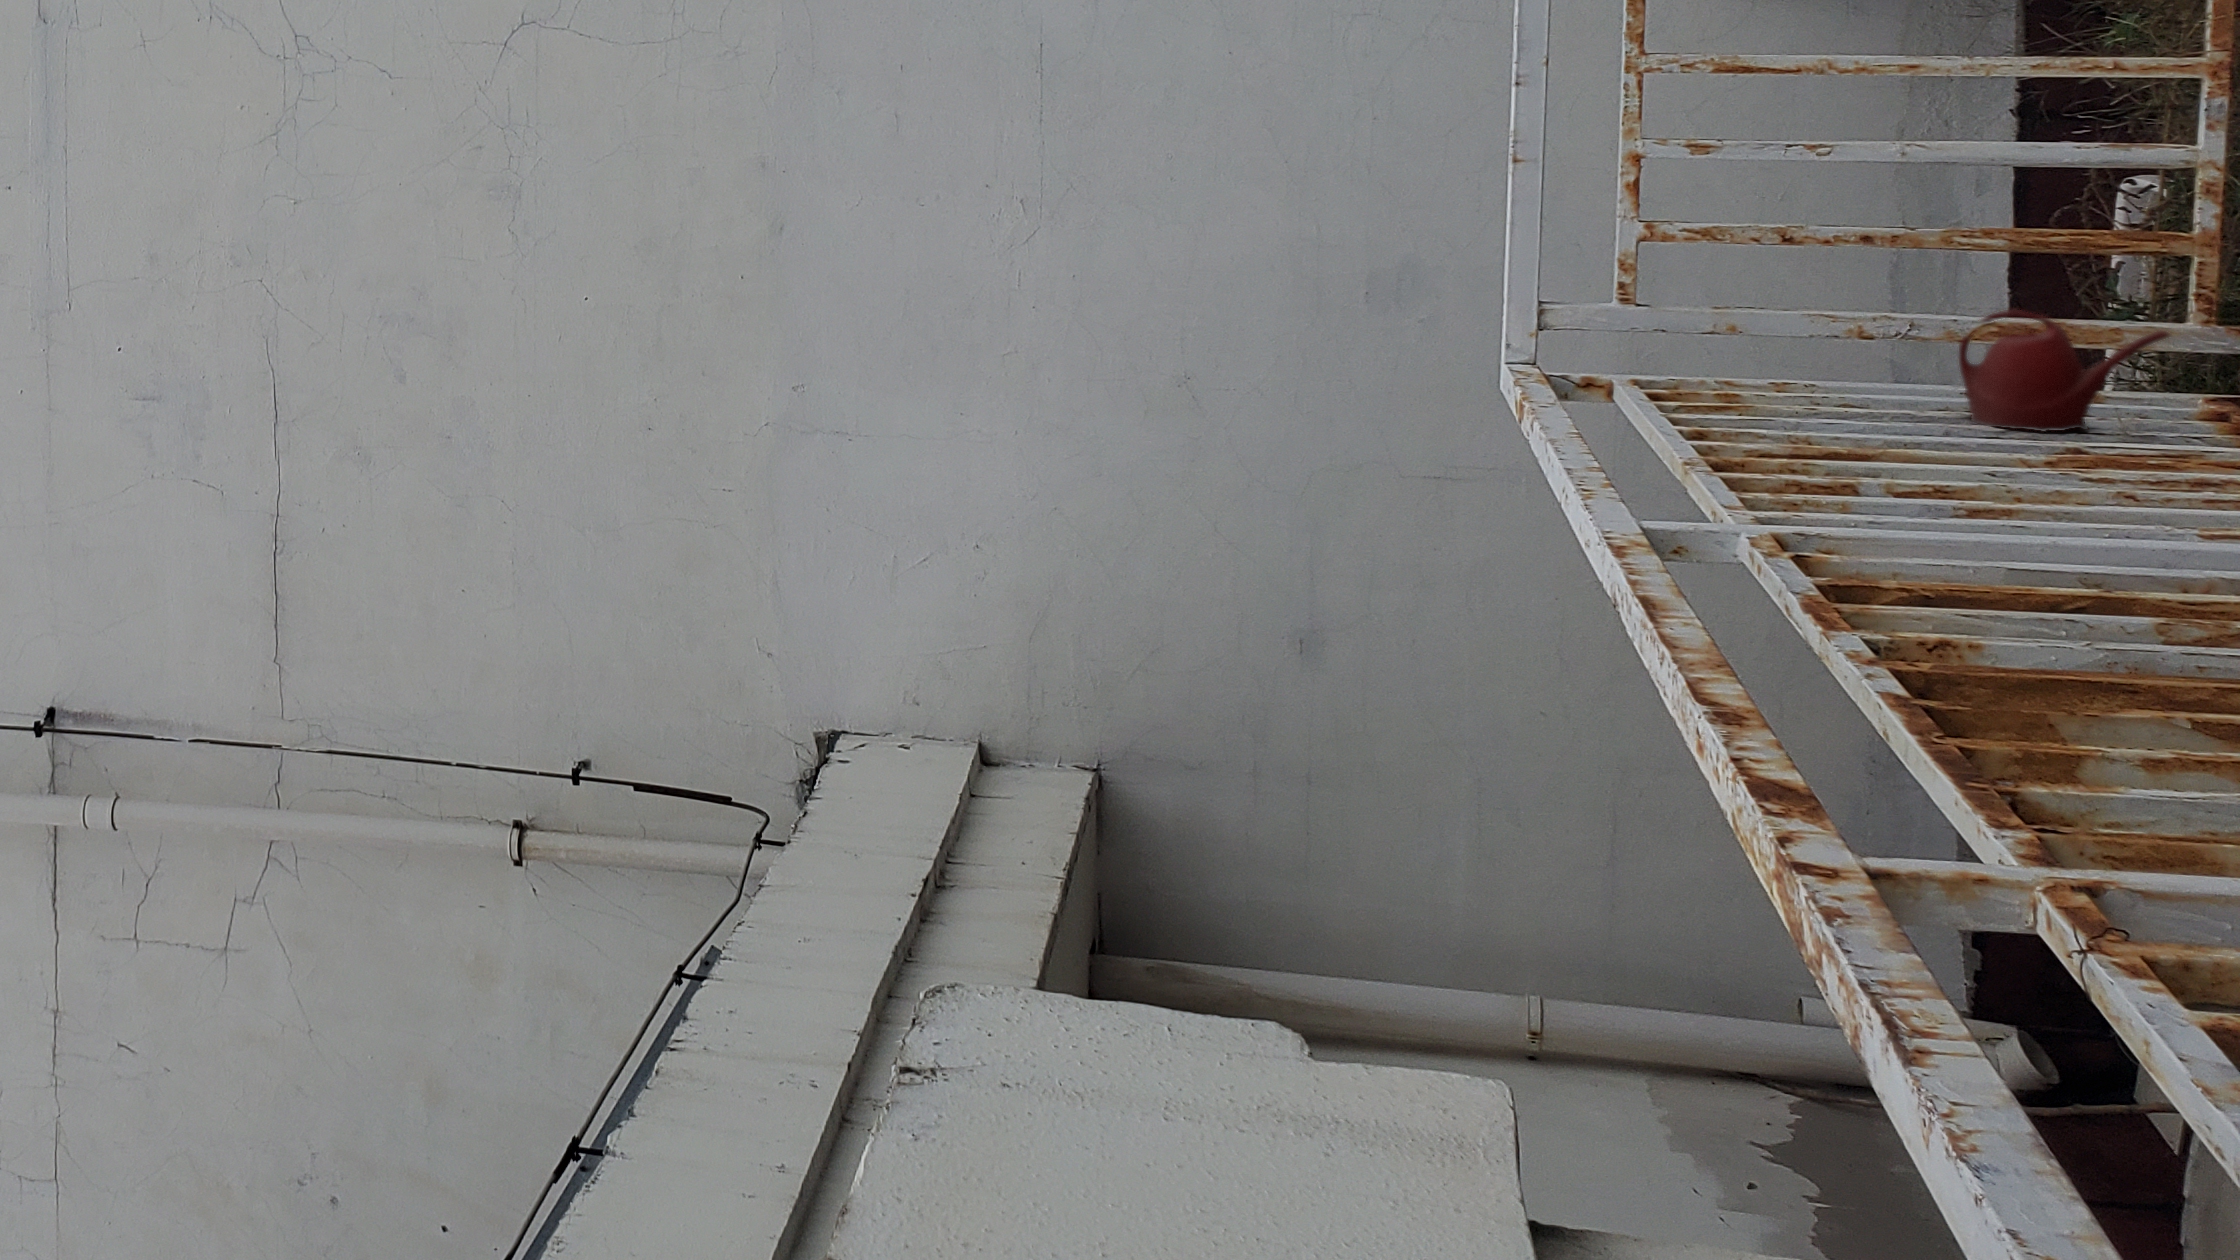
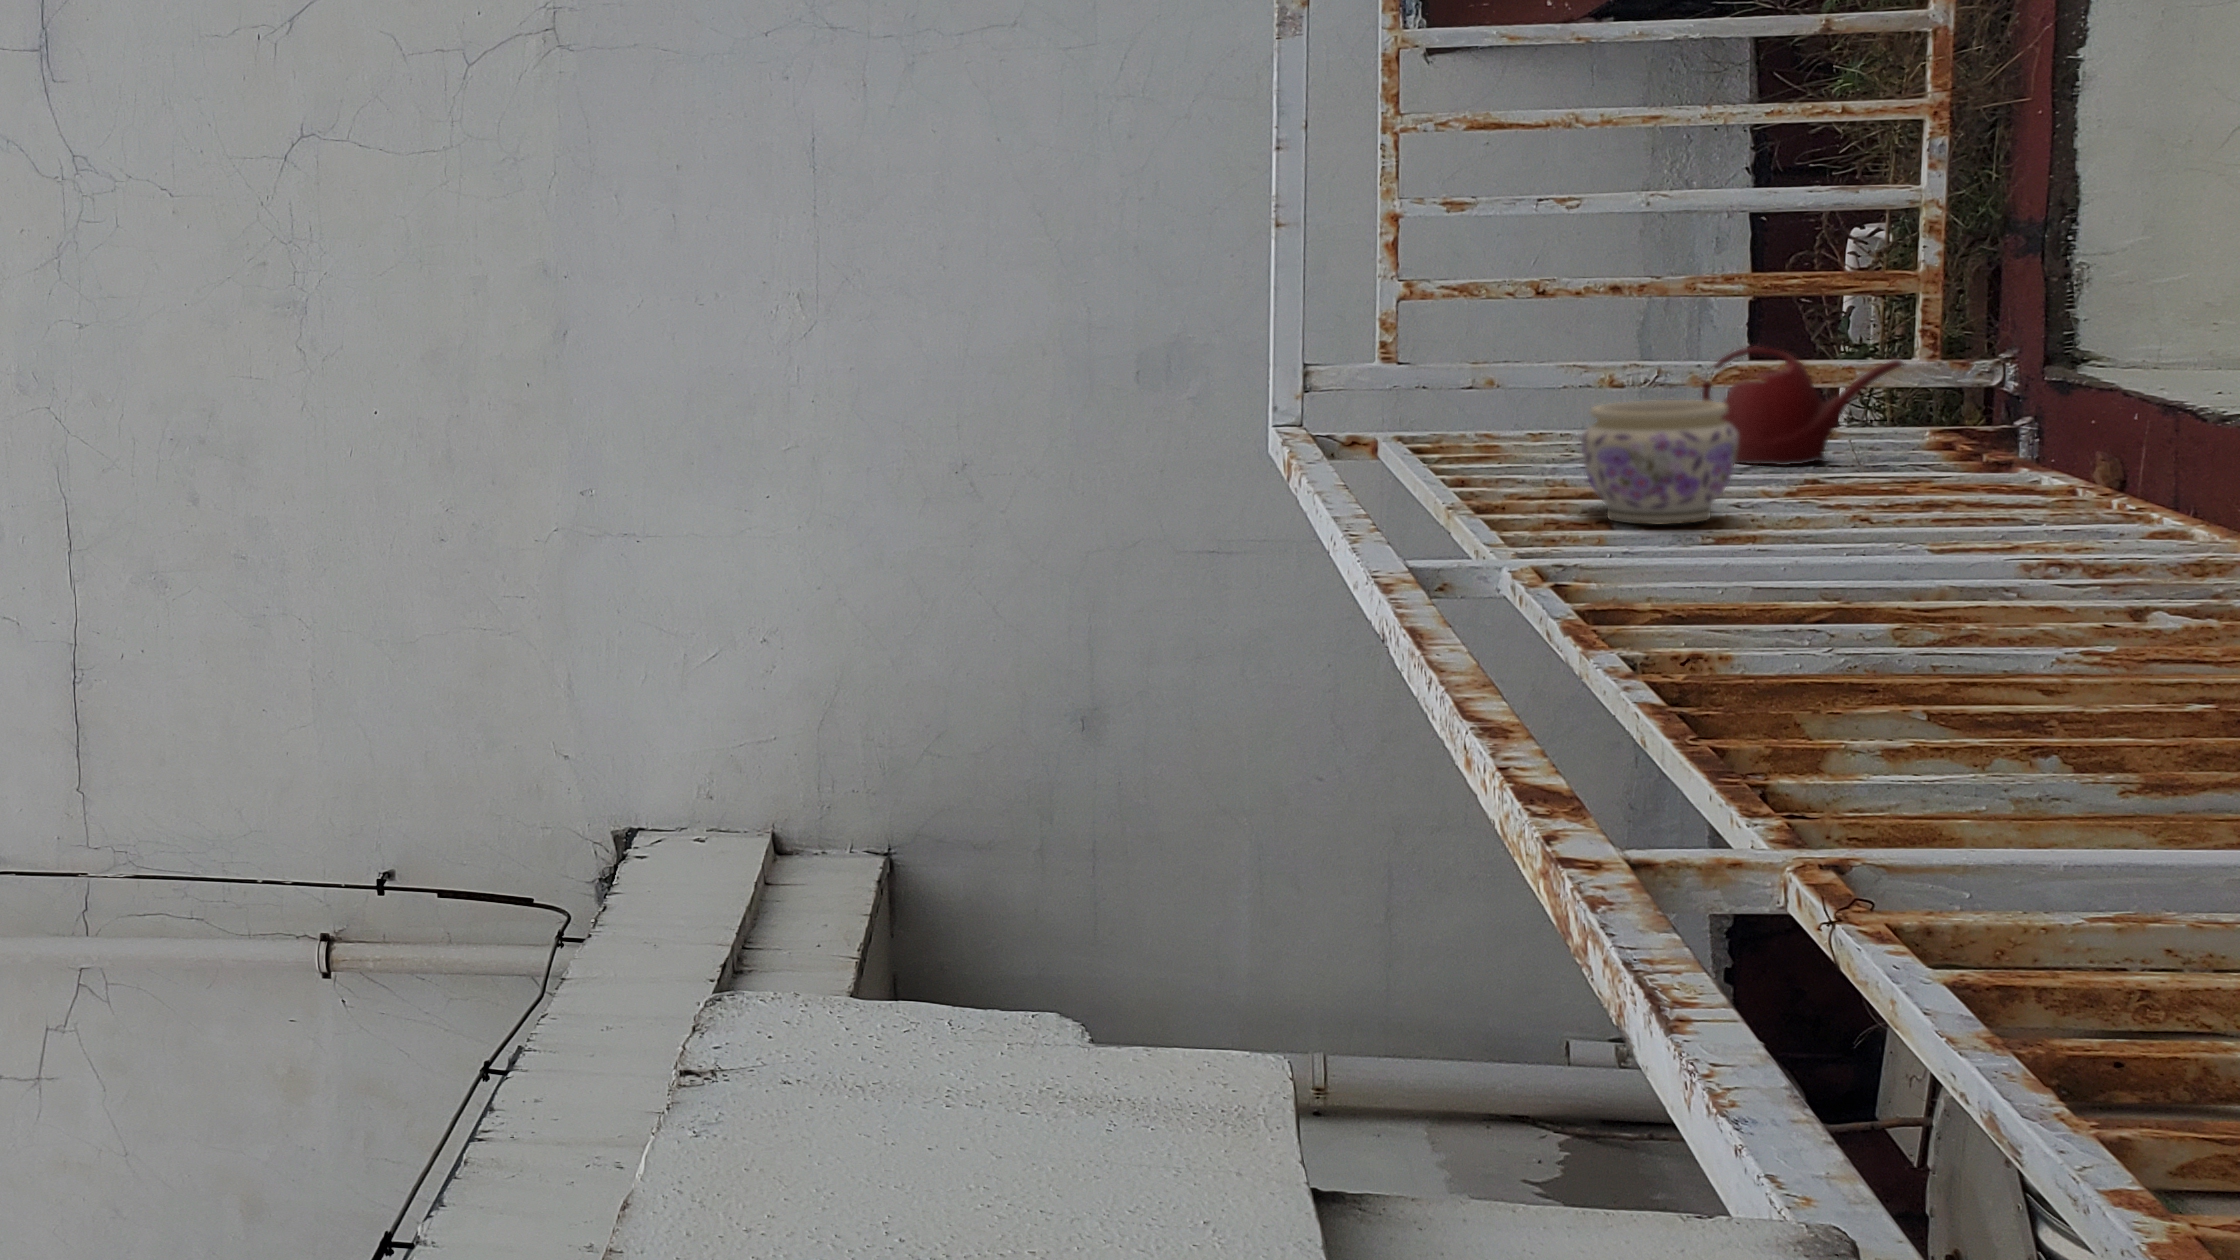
planter: none [1830,369,1993,497] -> present [1581,400,1738,524]

